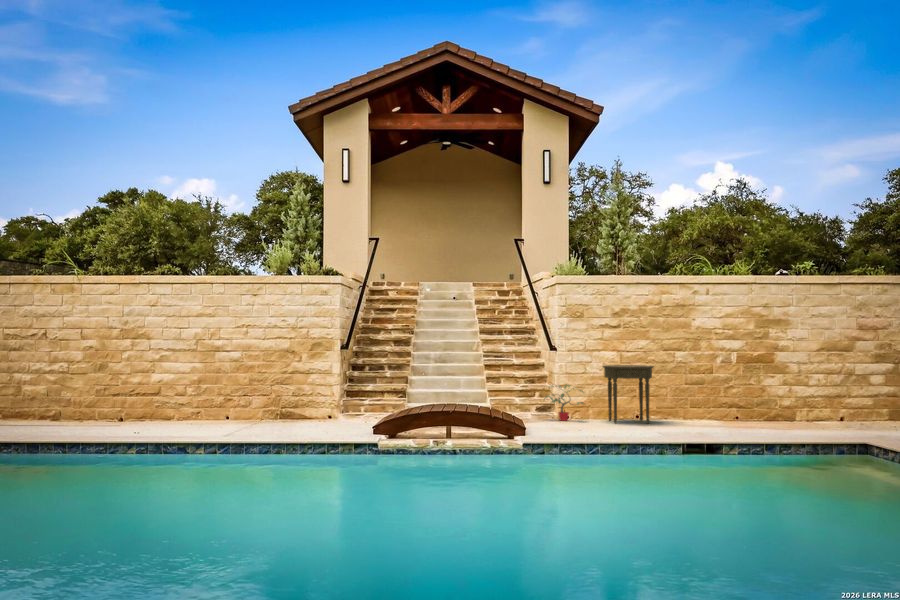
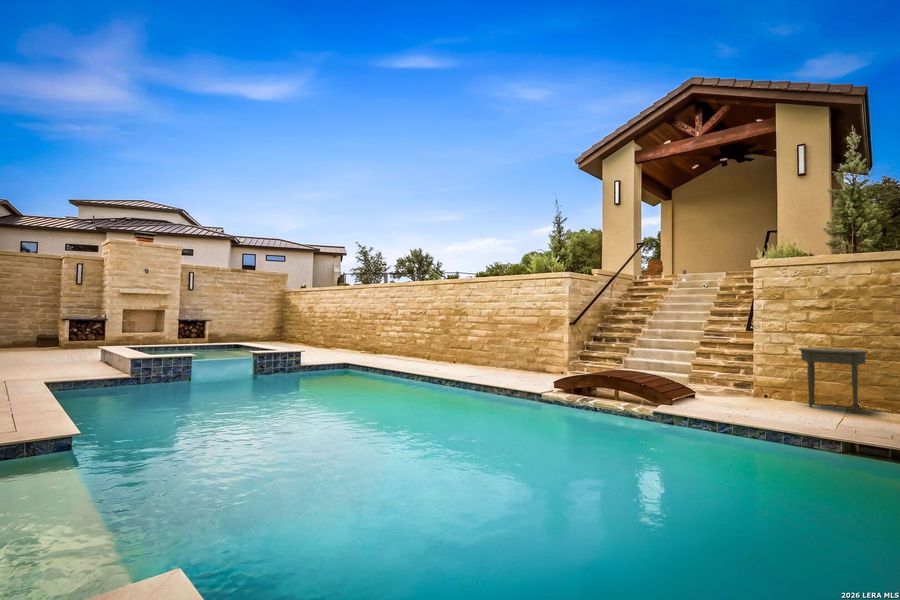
potted plant: present [544,385,583,421] -> none [734,364,783,398]

